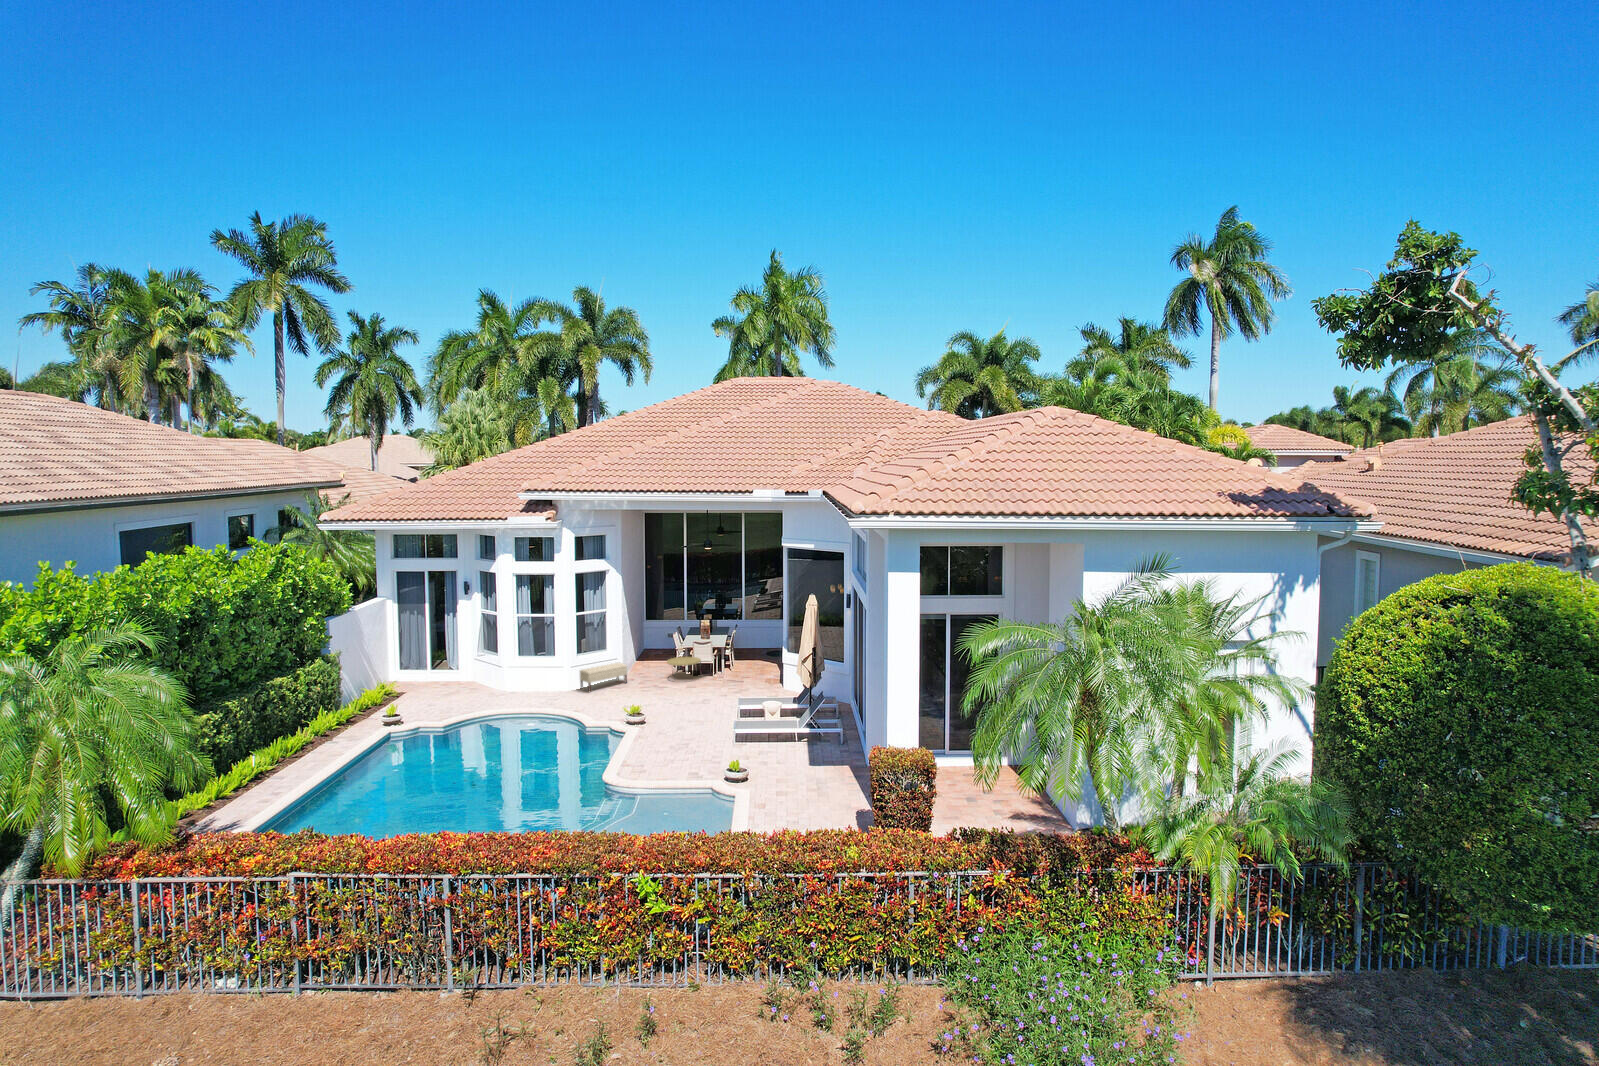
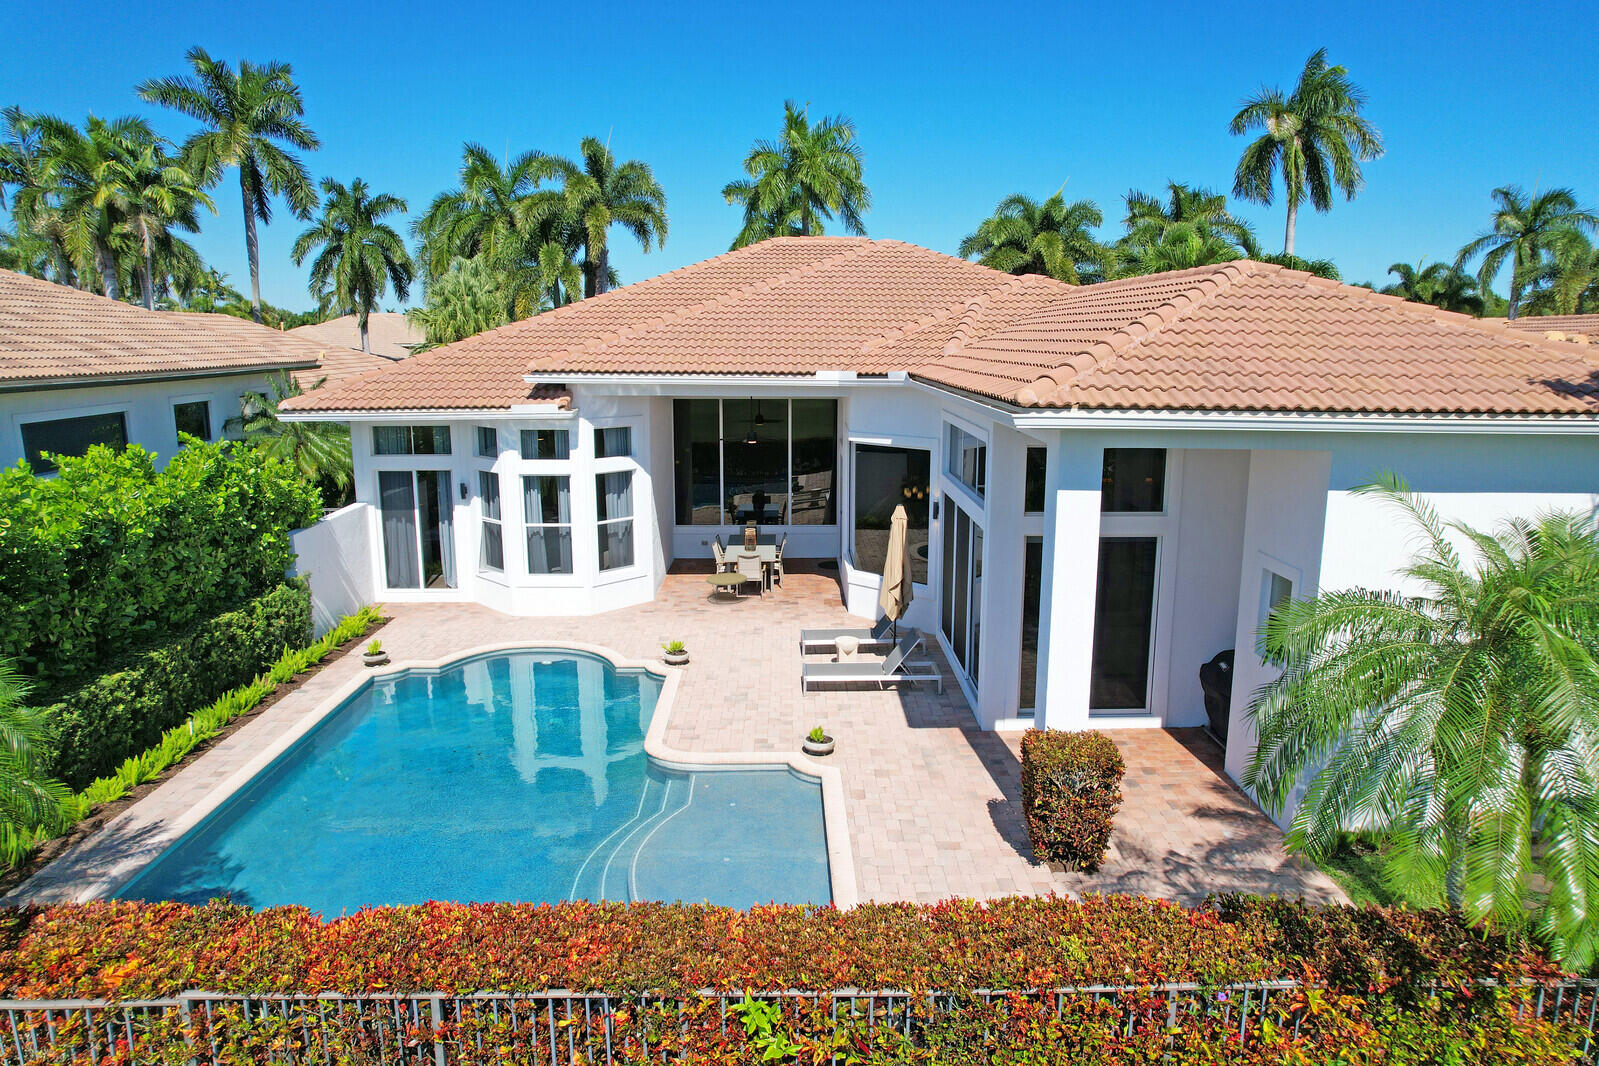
bench: present [580,663,627,691] -> none [603,581,660,618]

